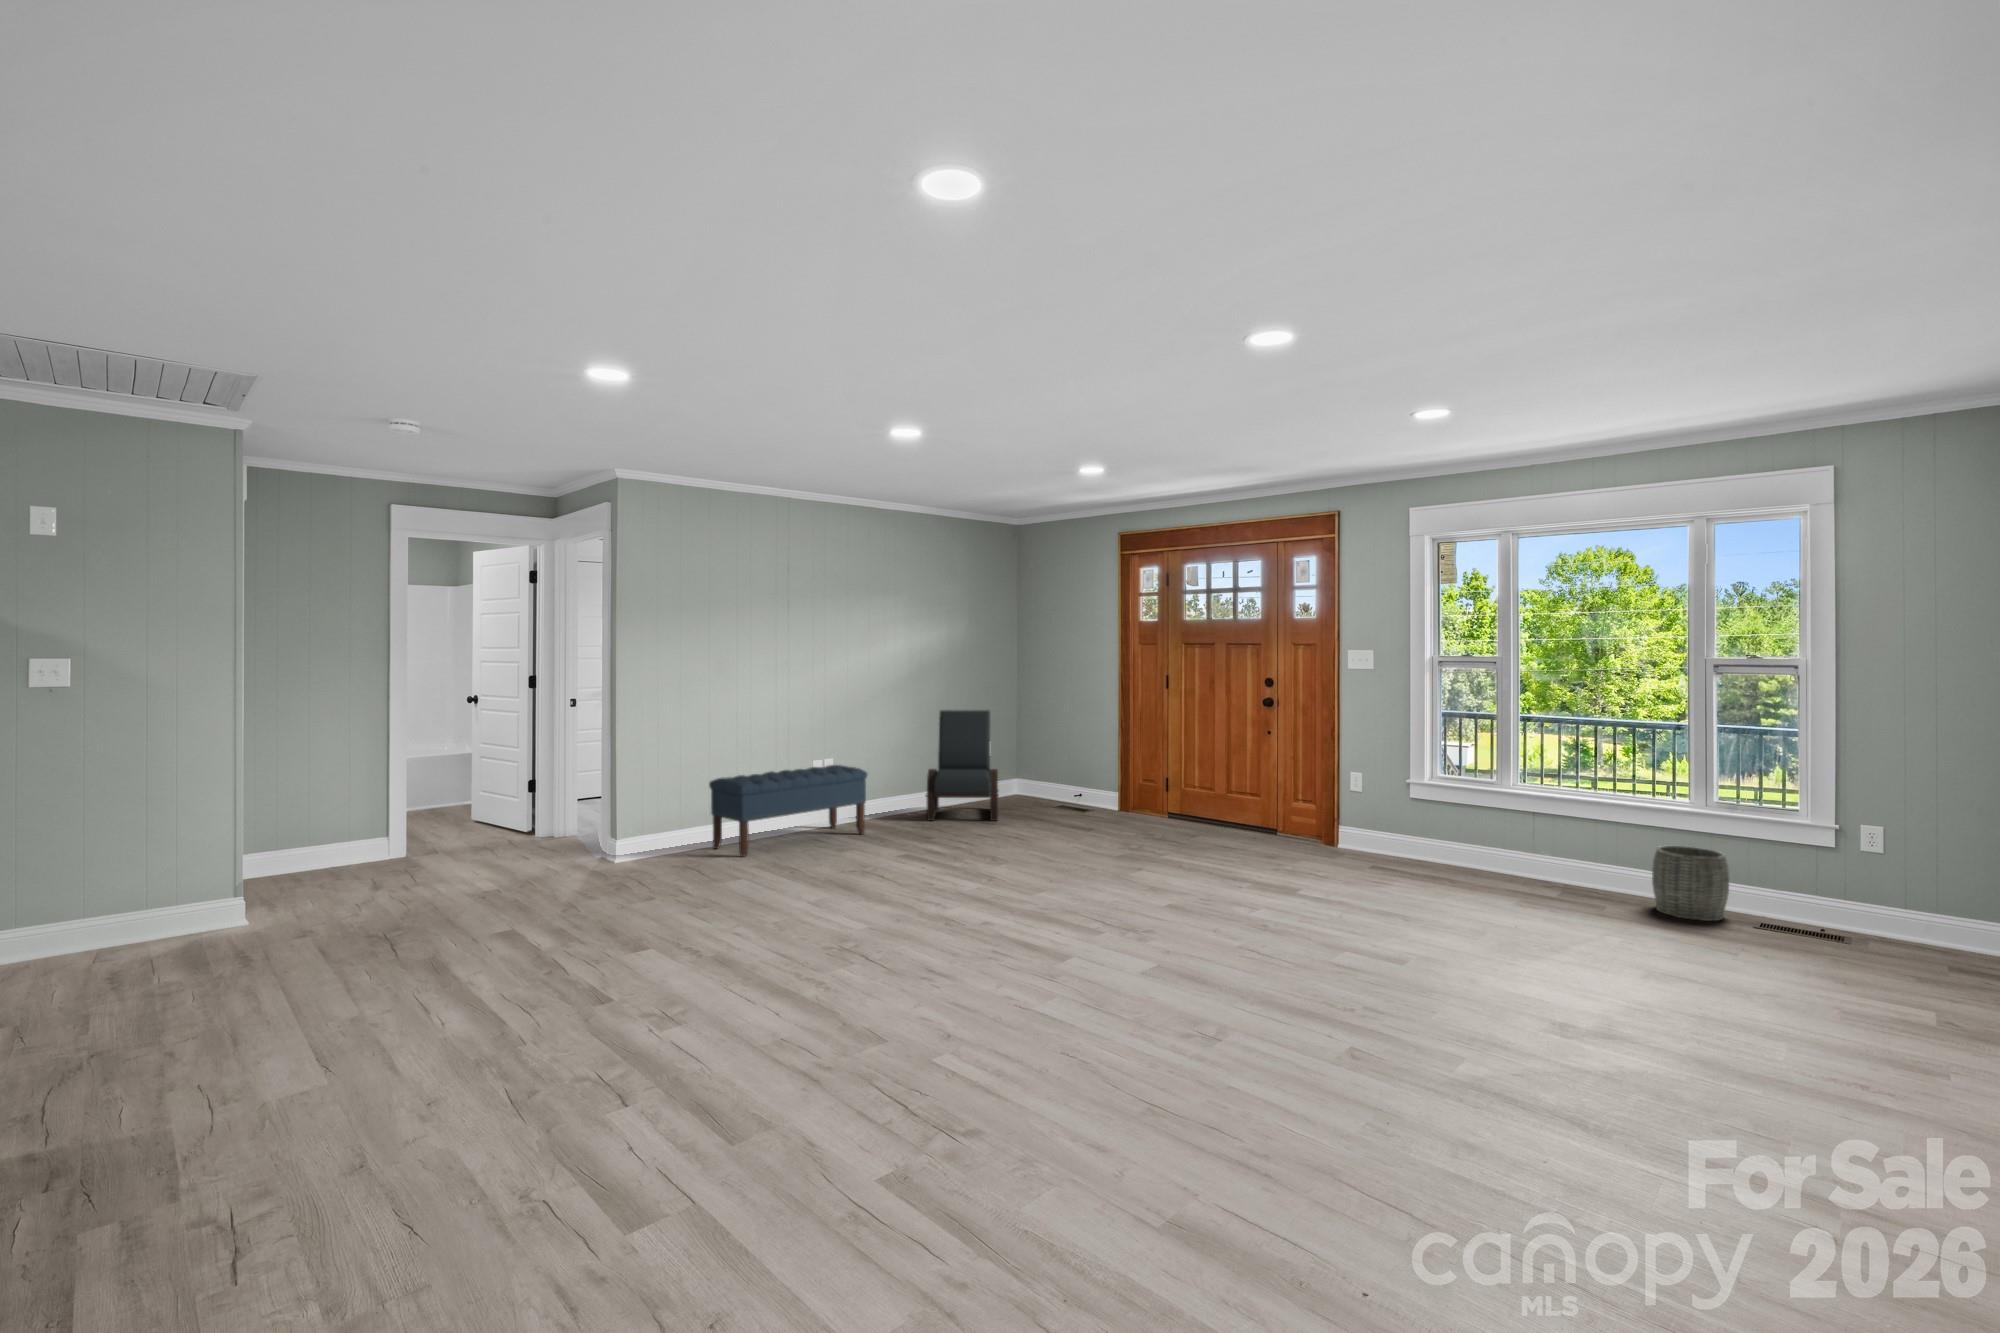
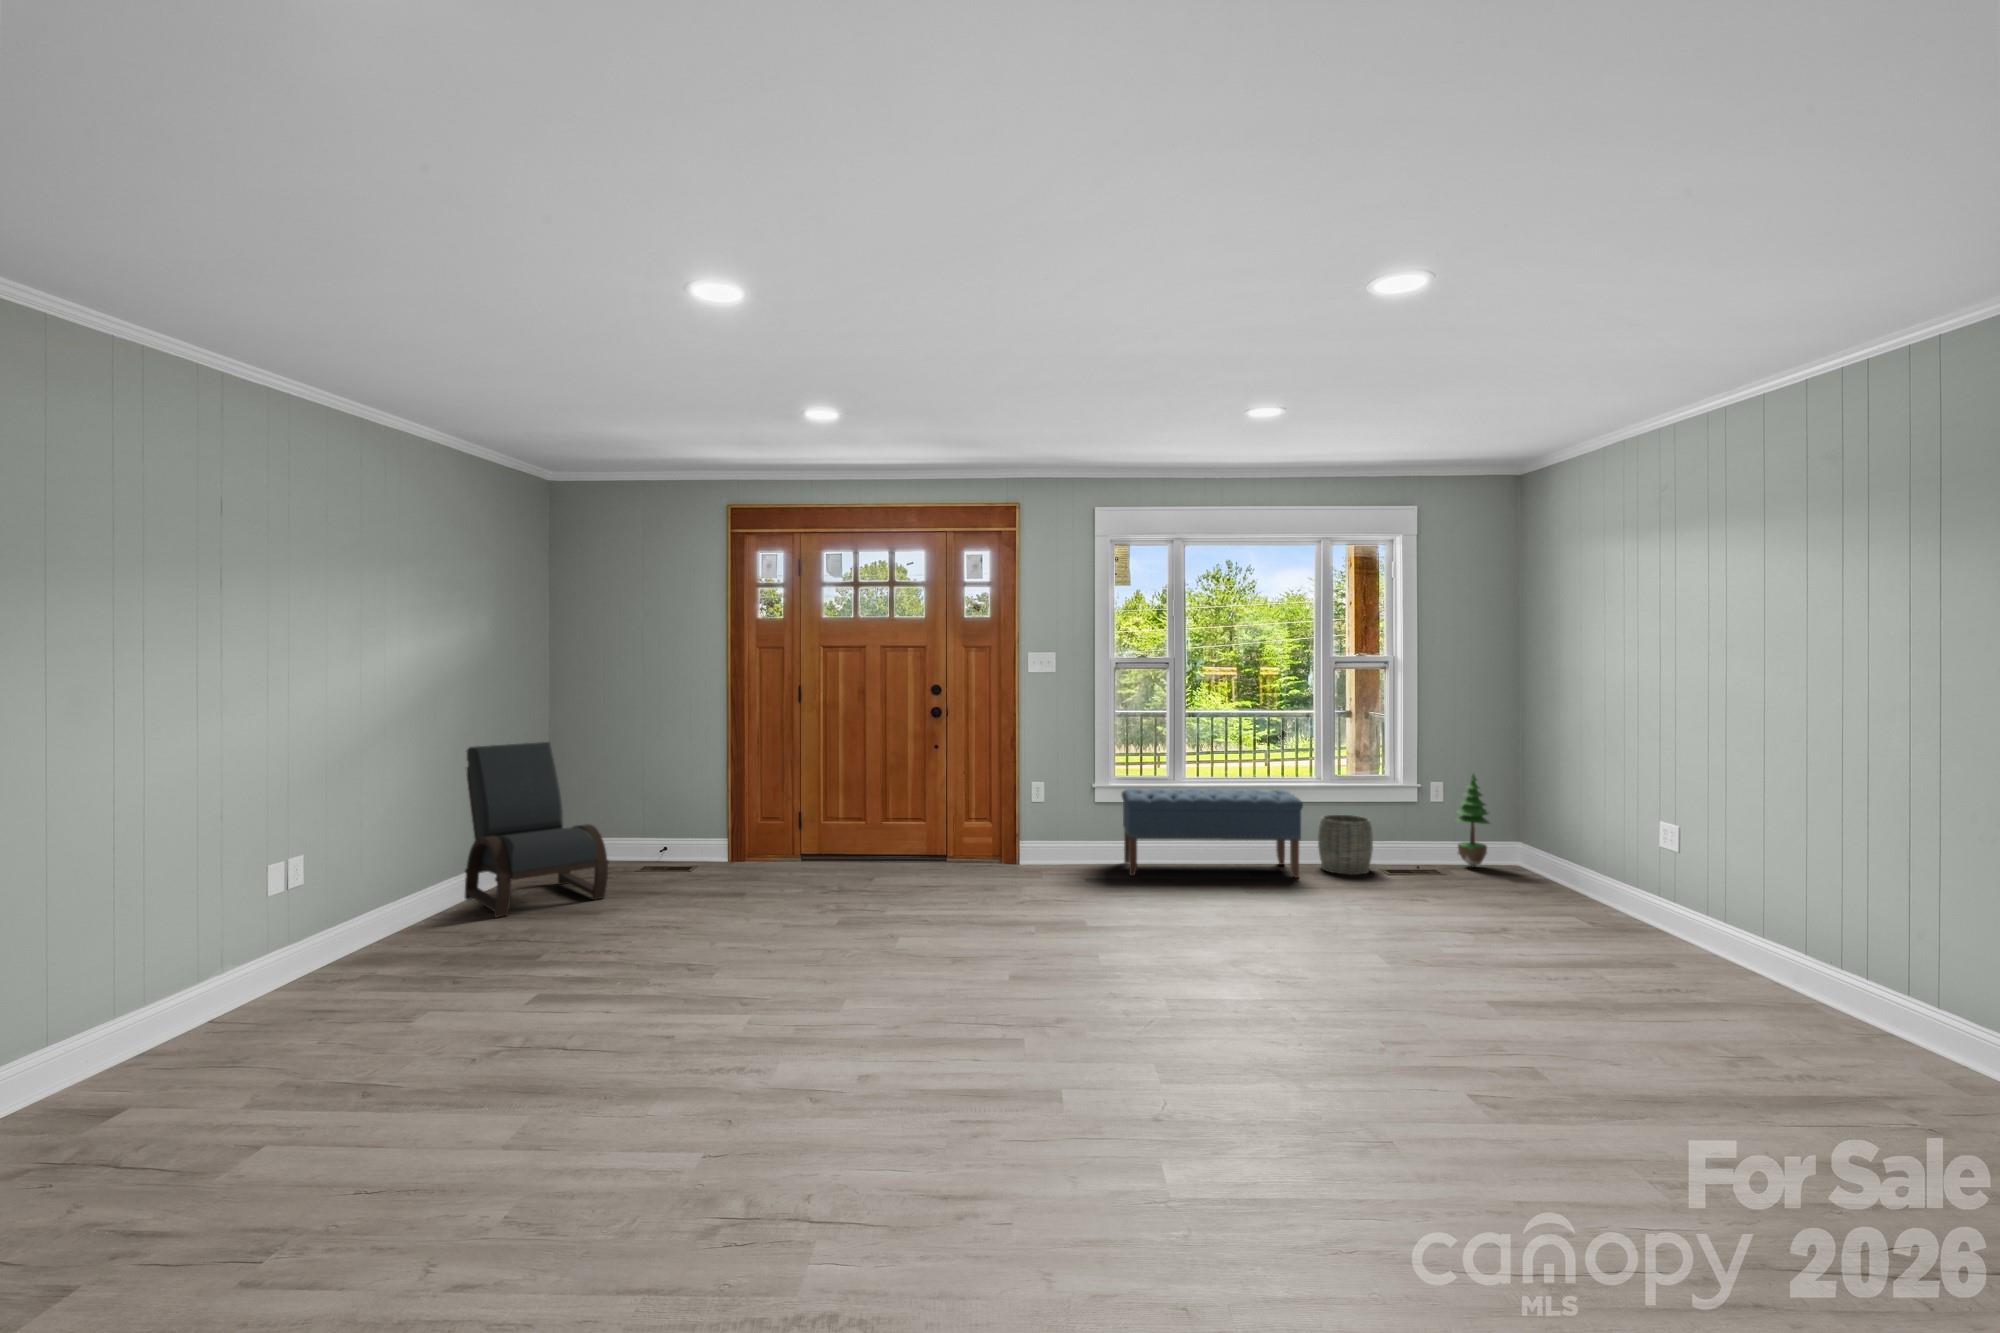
bench: present [709,765,867,857] -> present [1121,788,1303,877]
potted tree: none [1879,816,1944,946] -> present [1456,774,1489,867]

